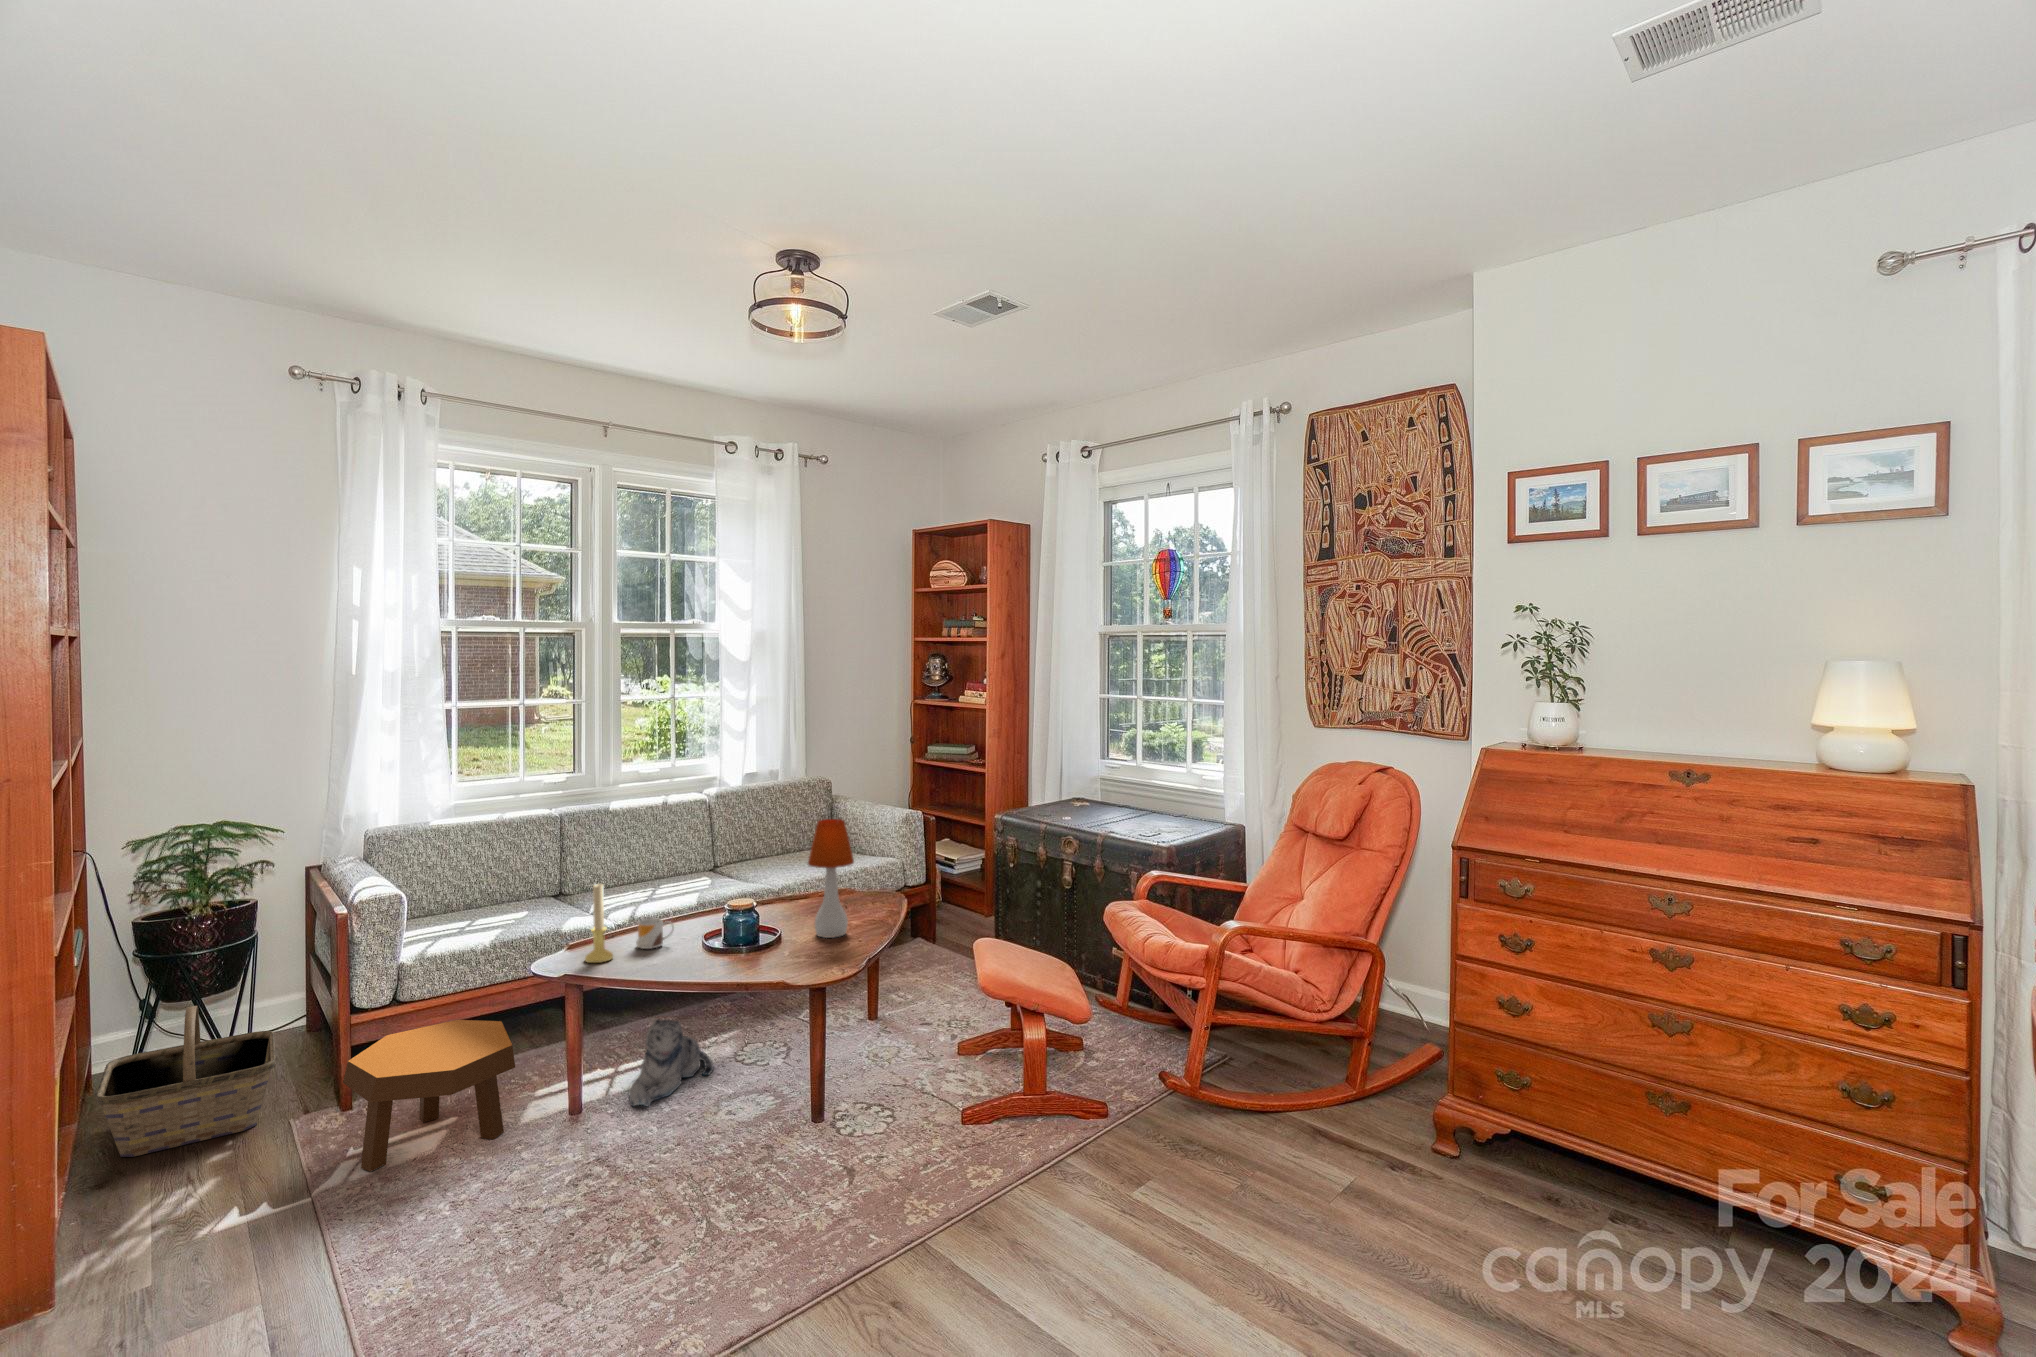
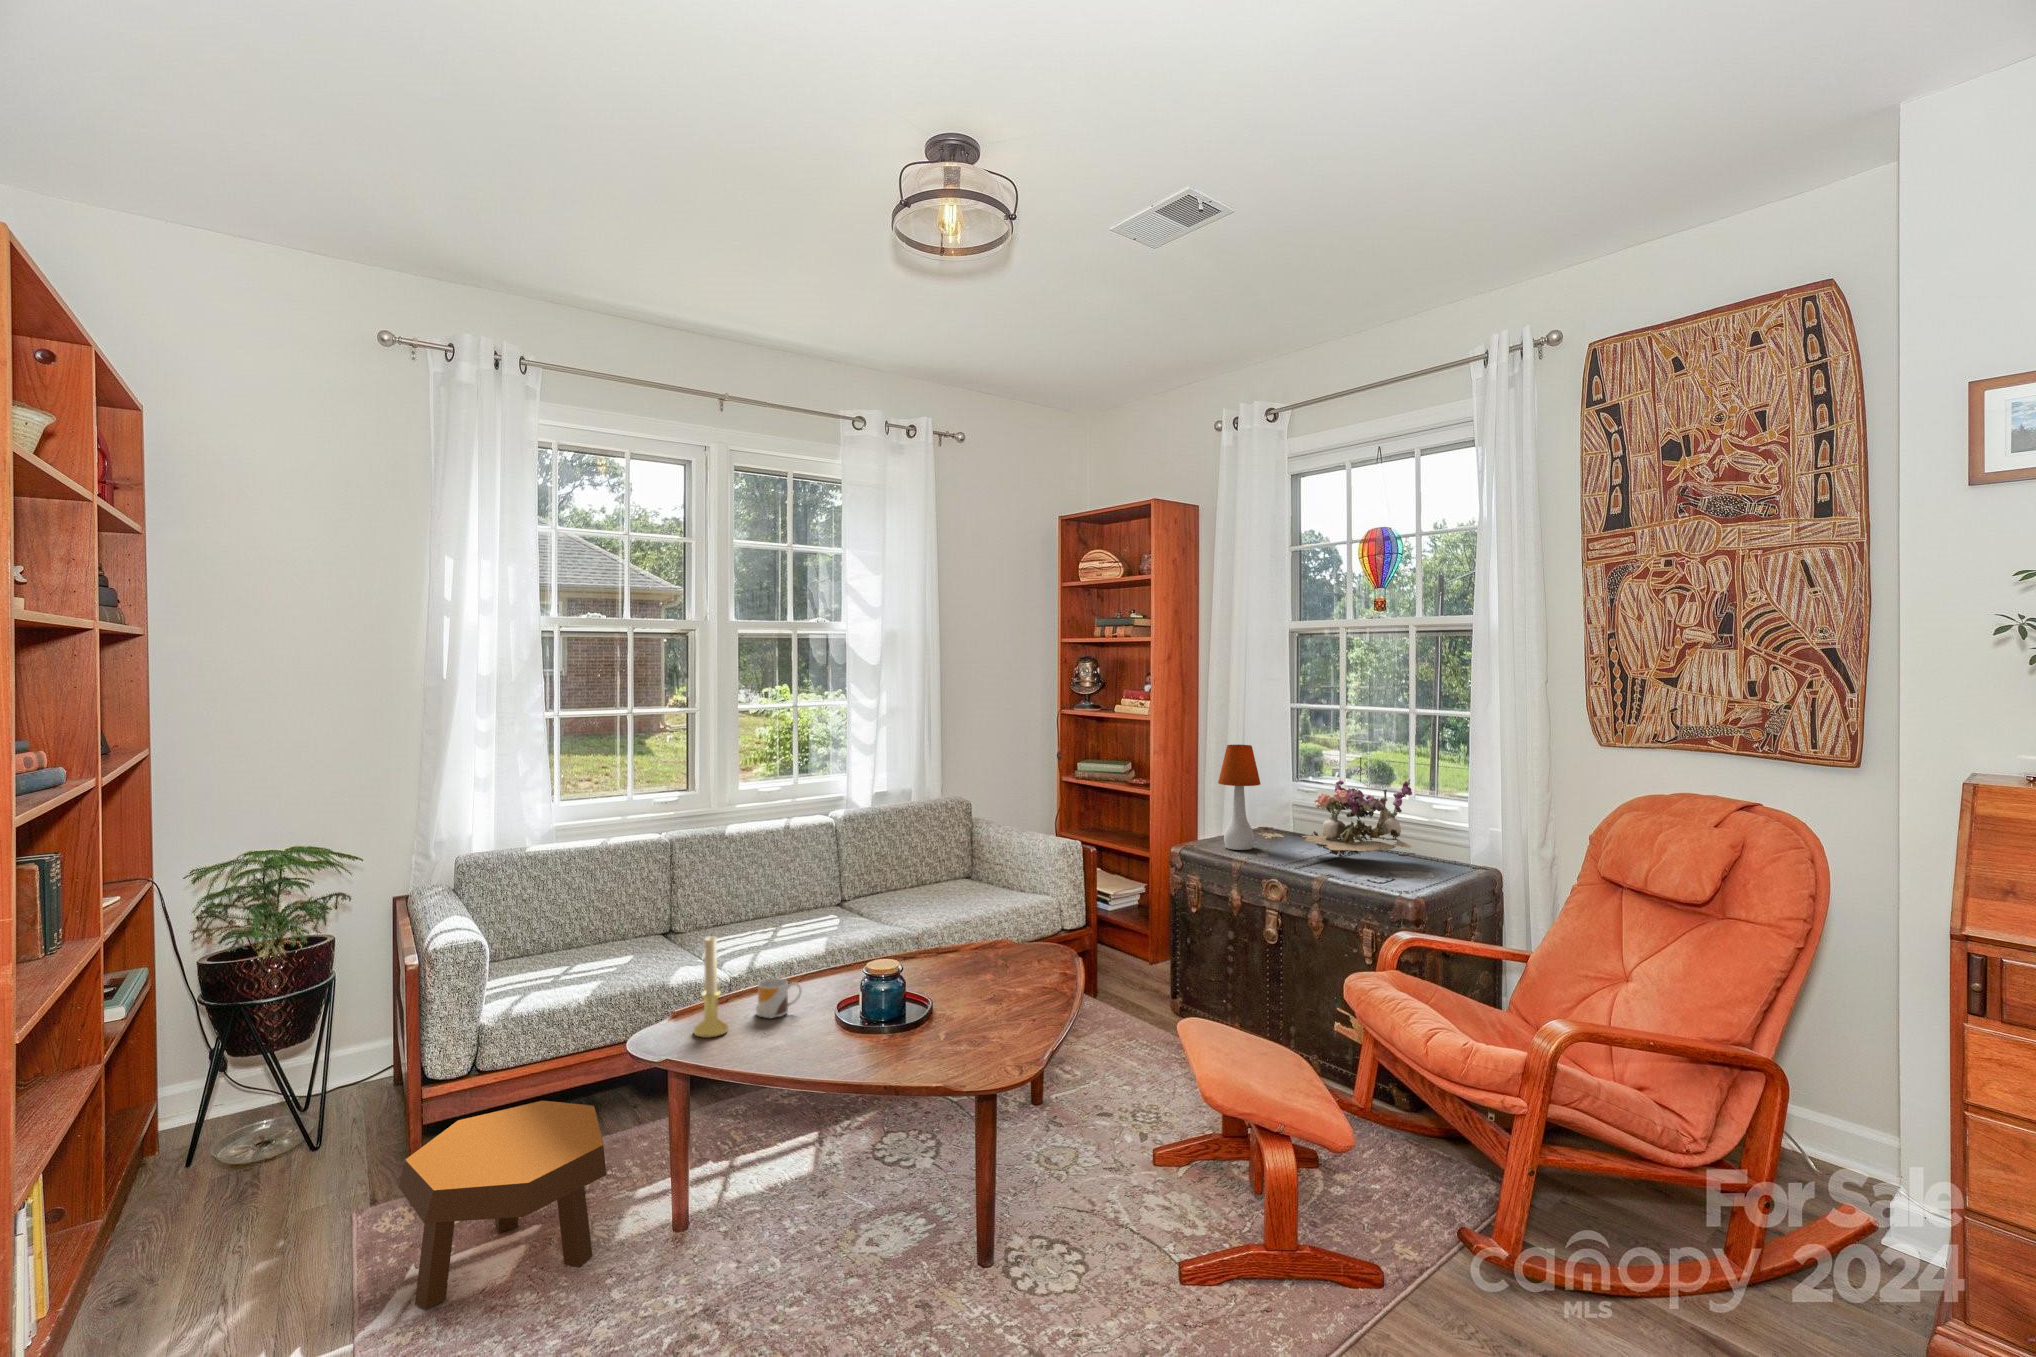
flower arrangement: none [1097,755,1183,821] -> present [1302,779,1412,859]
table lamp: present [808,819,854,938] -> present [1218,745,1260,850]
basket: present [96,1006,276,1157] -> none [118,1071,339,1264]
plush toy: present [629,1019,713,1107] -> none [745,1108,849,1228]

